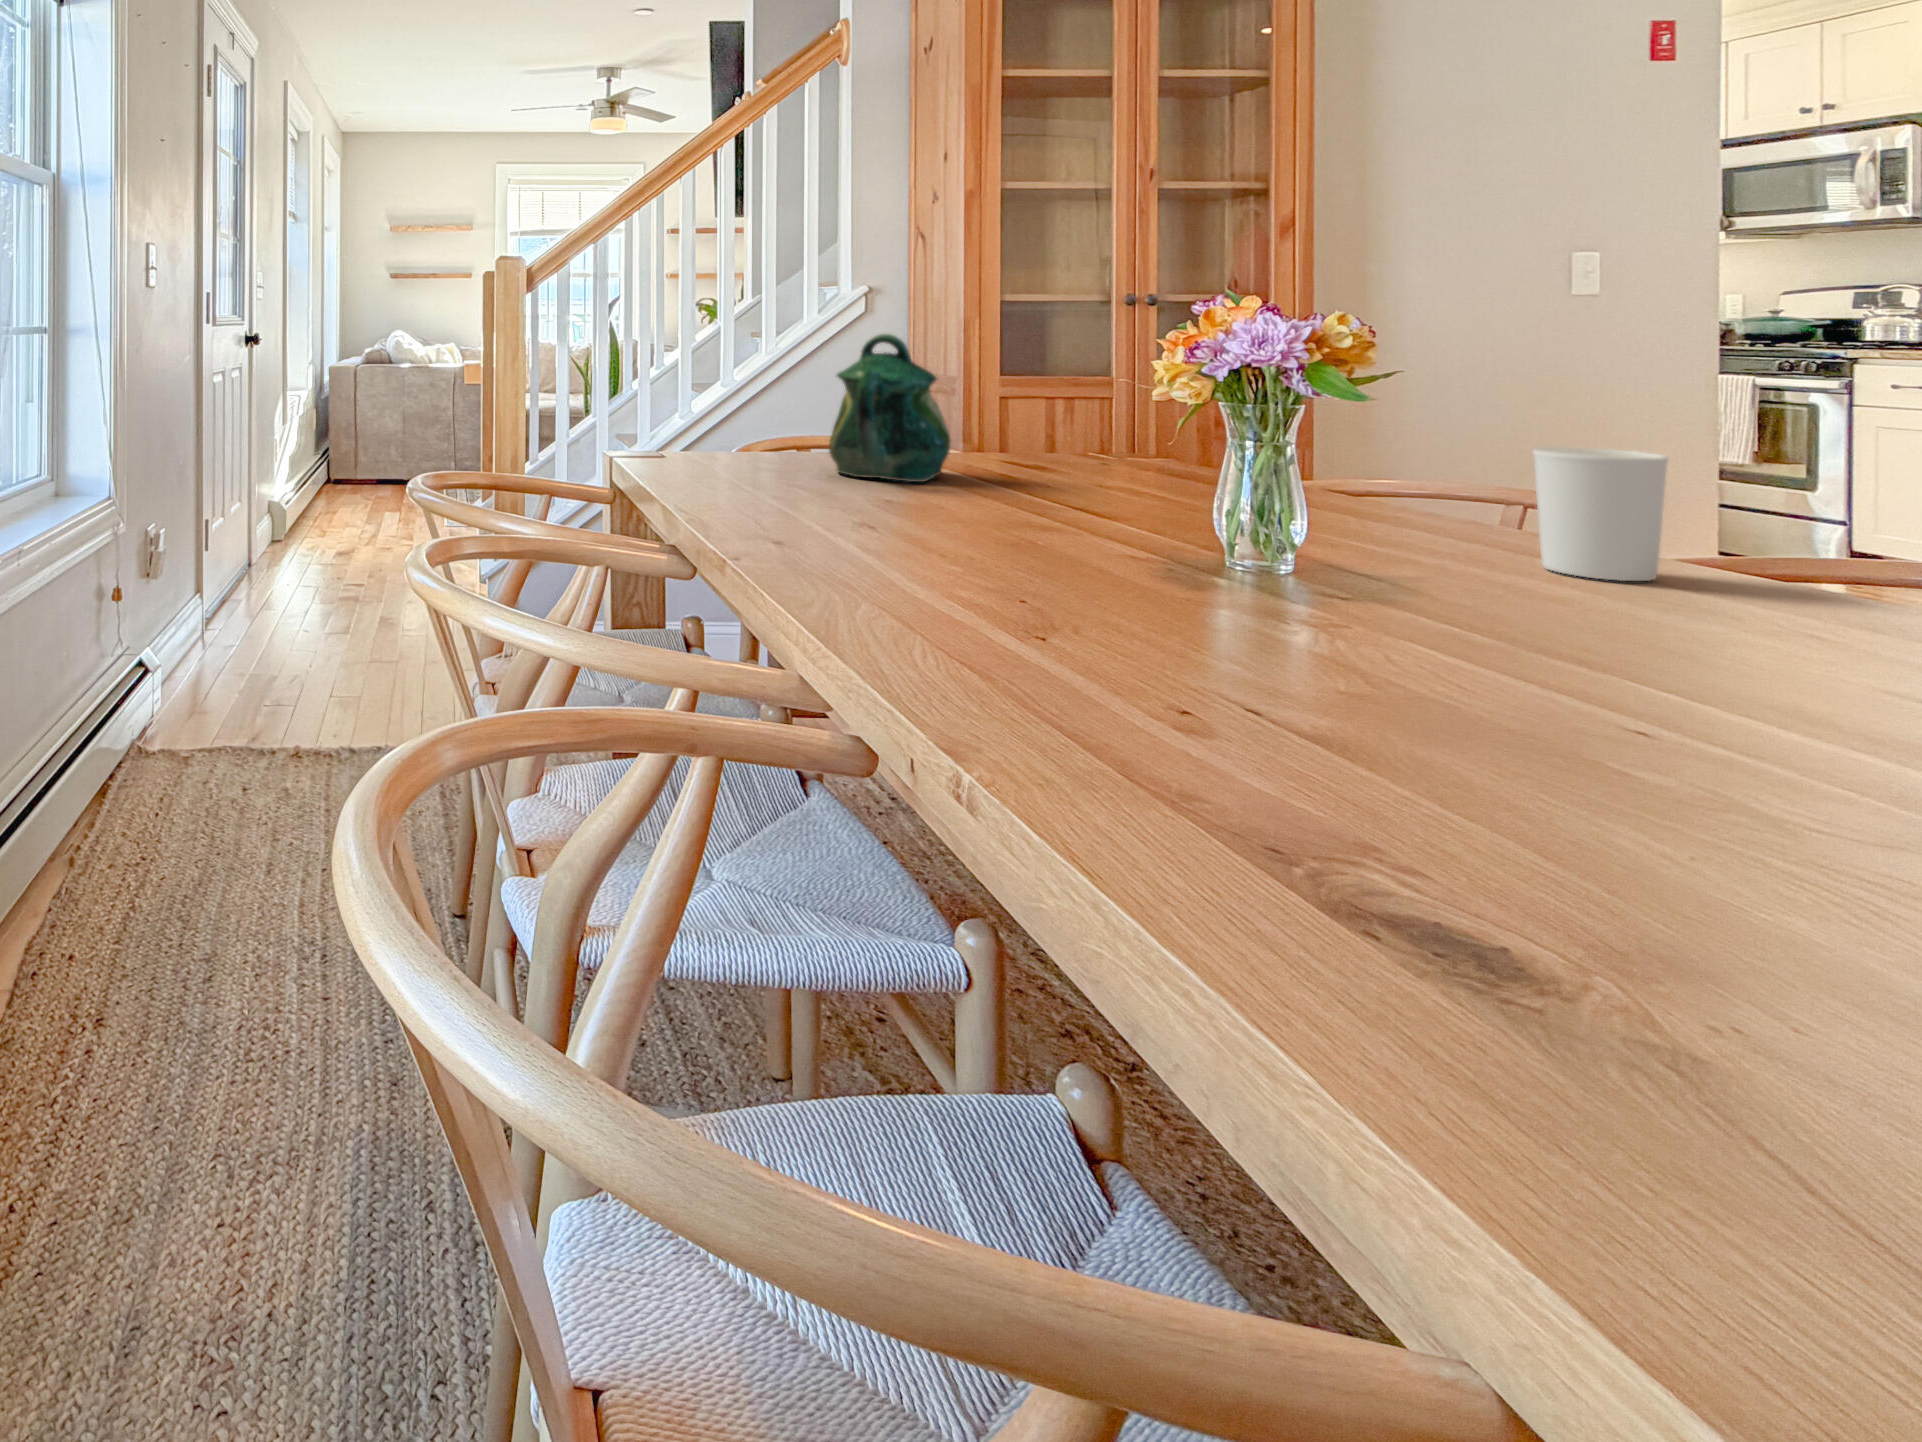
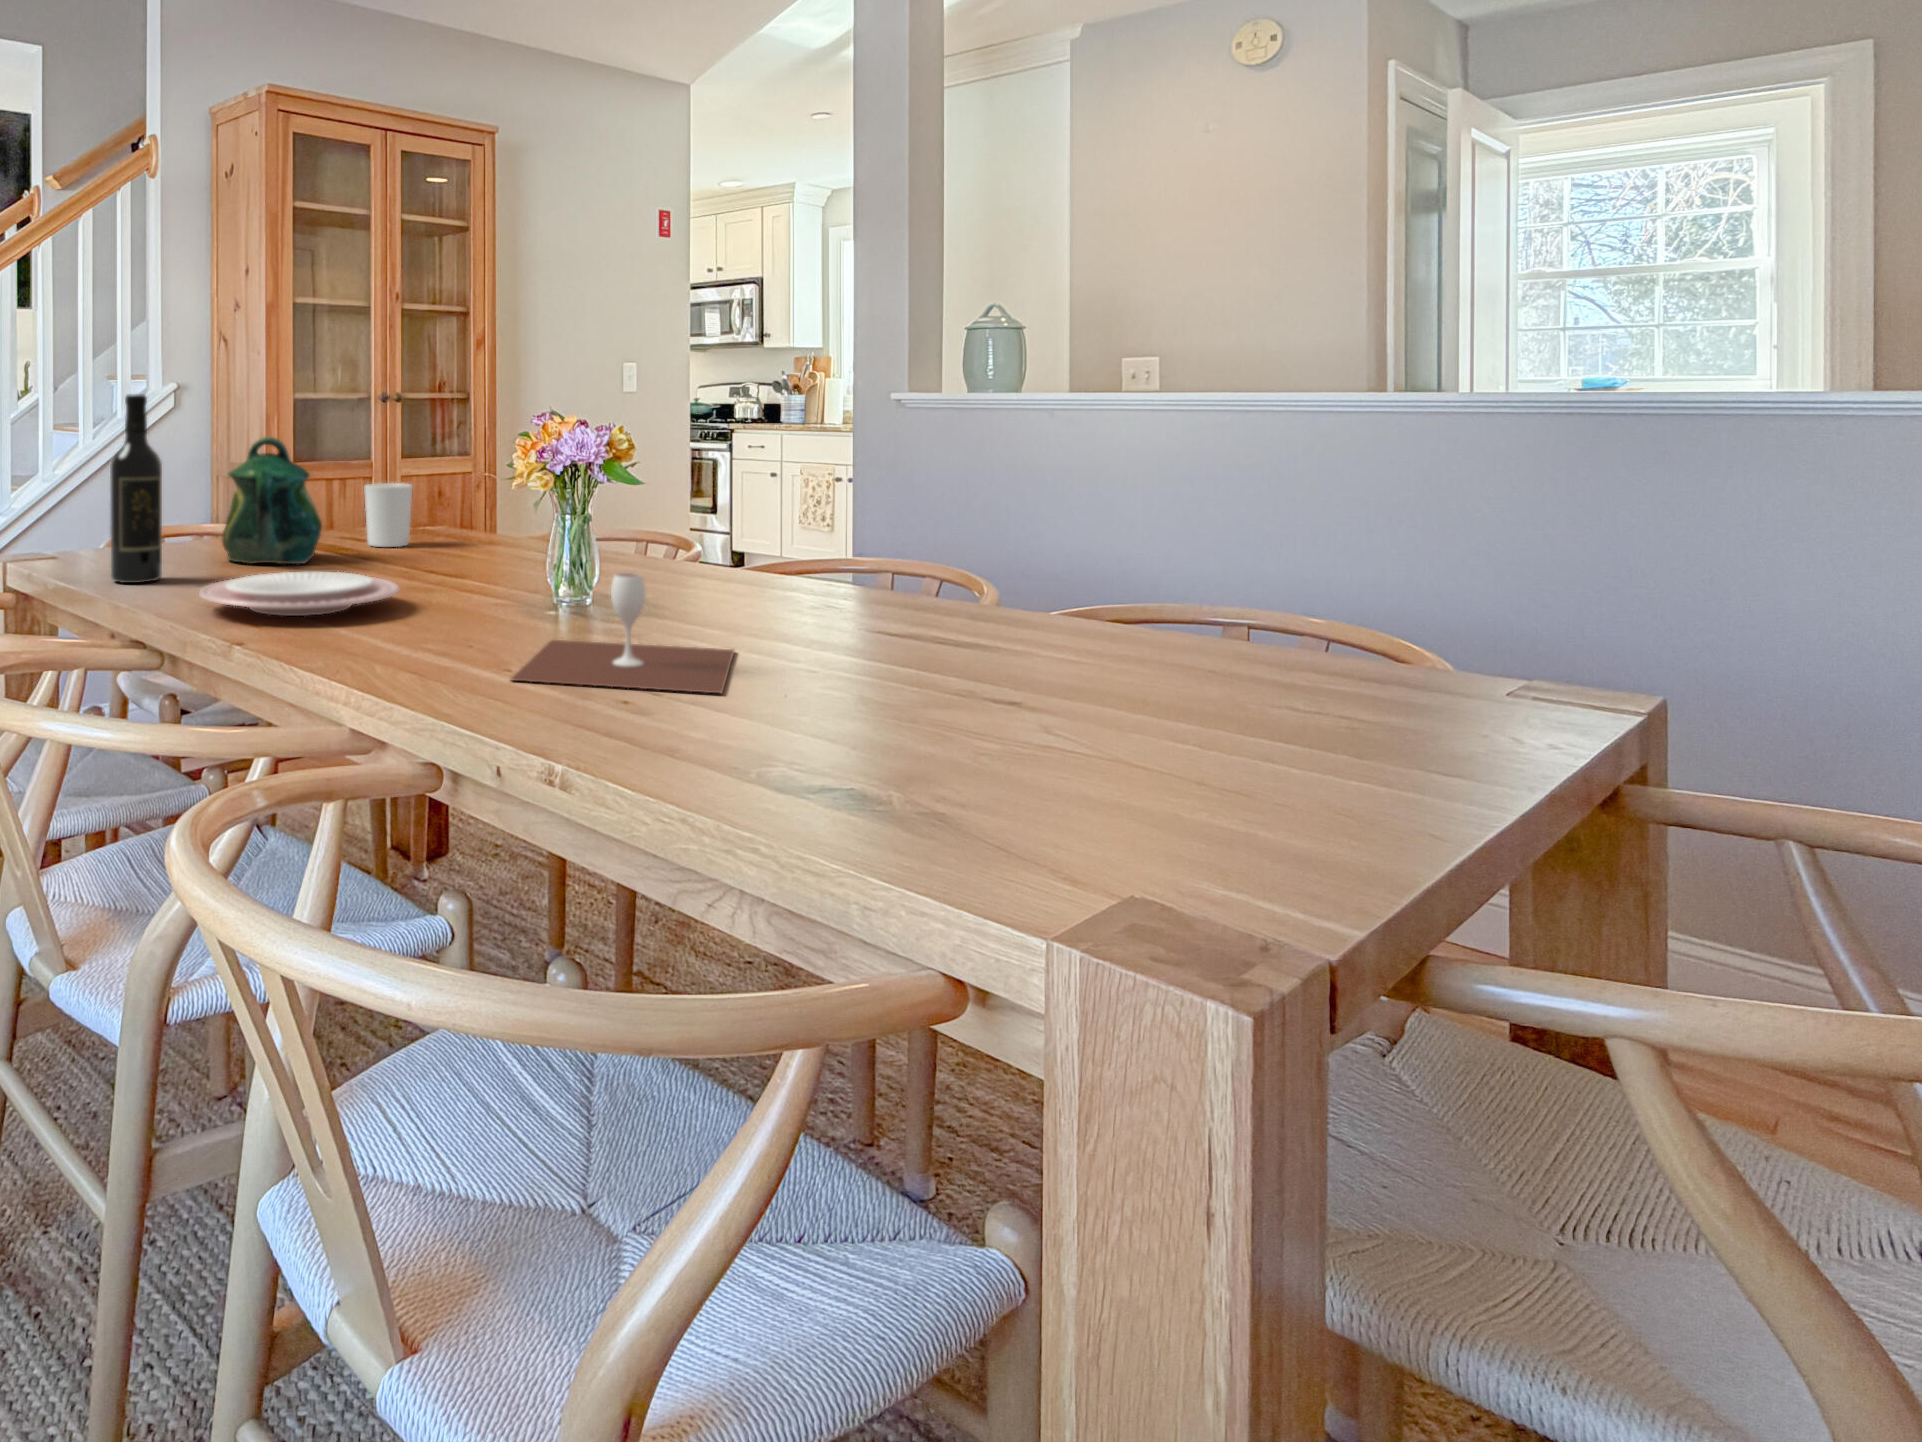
wine bottle: none [687,283,742,485] -> present [110,394,162,583]
candle holder: present [1532,447,1668,581] -> present [364,483,412,547]
plate: none [737,486,987,537] -> present [199,572,399,616]
wine glass: none [1032,521,1483,725] -> present [512,573,734,693]

